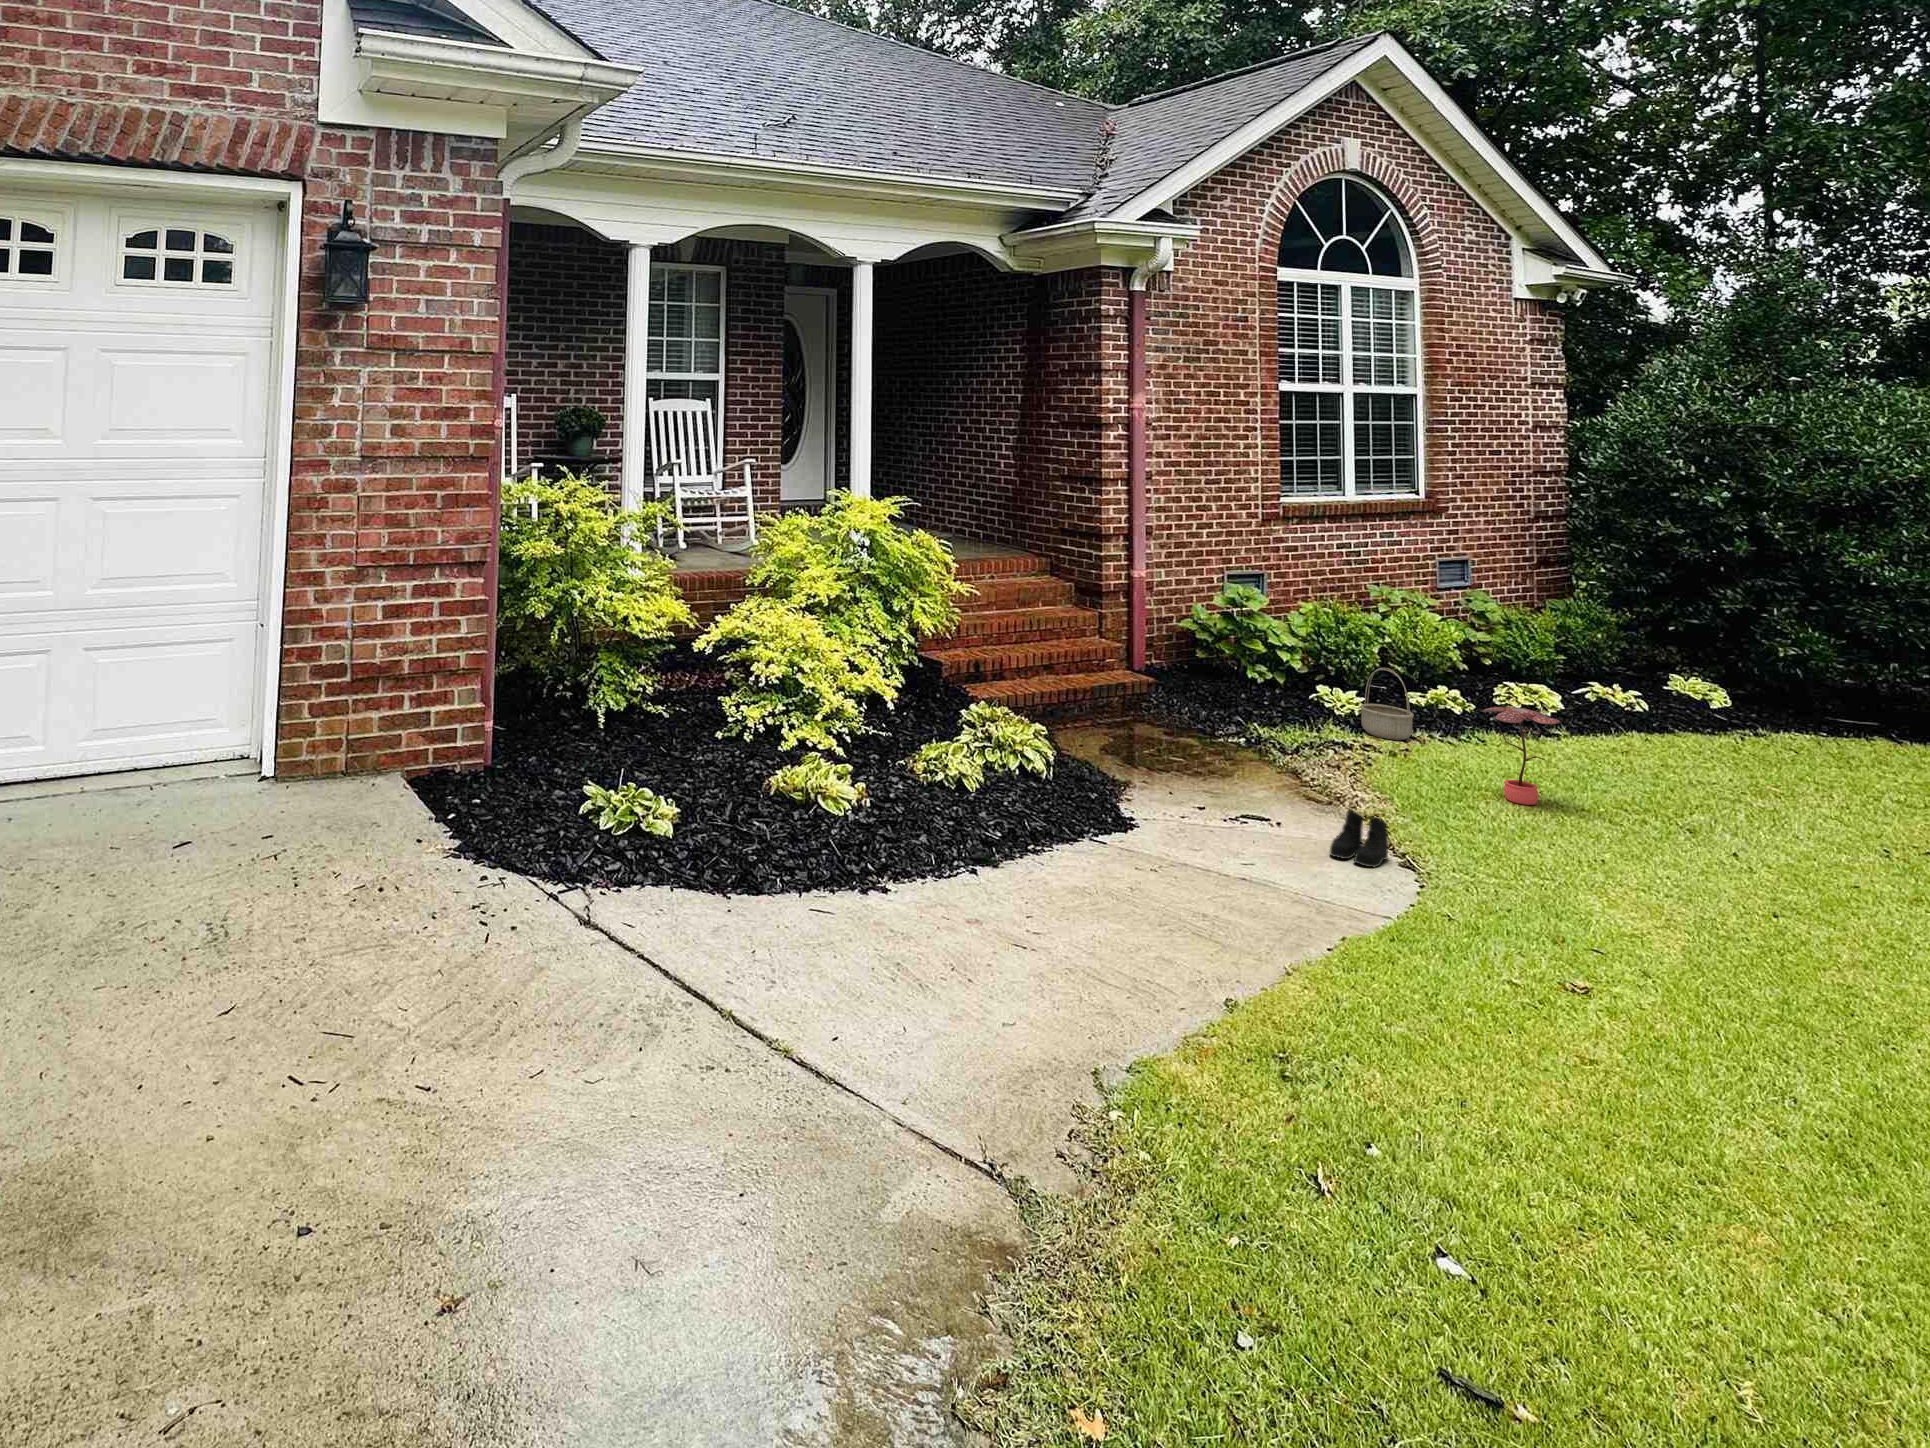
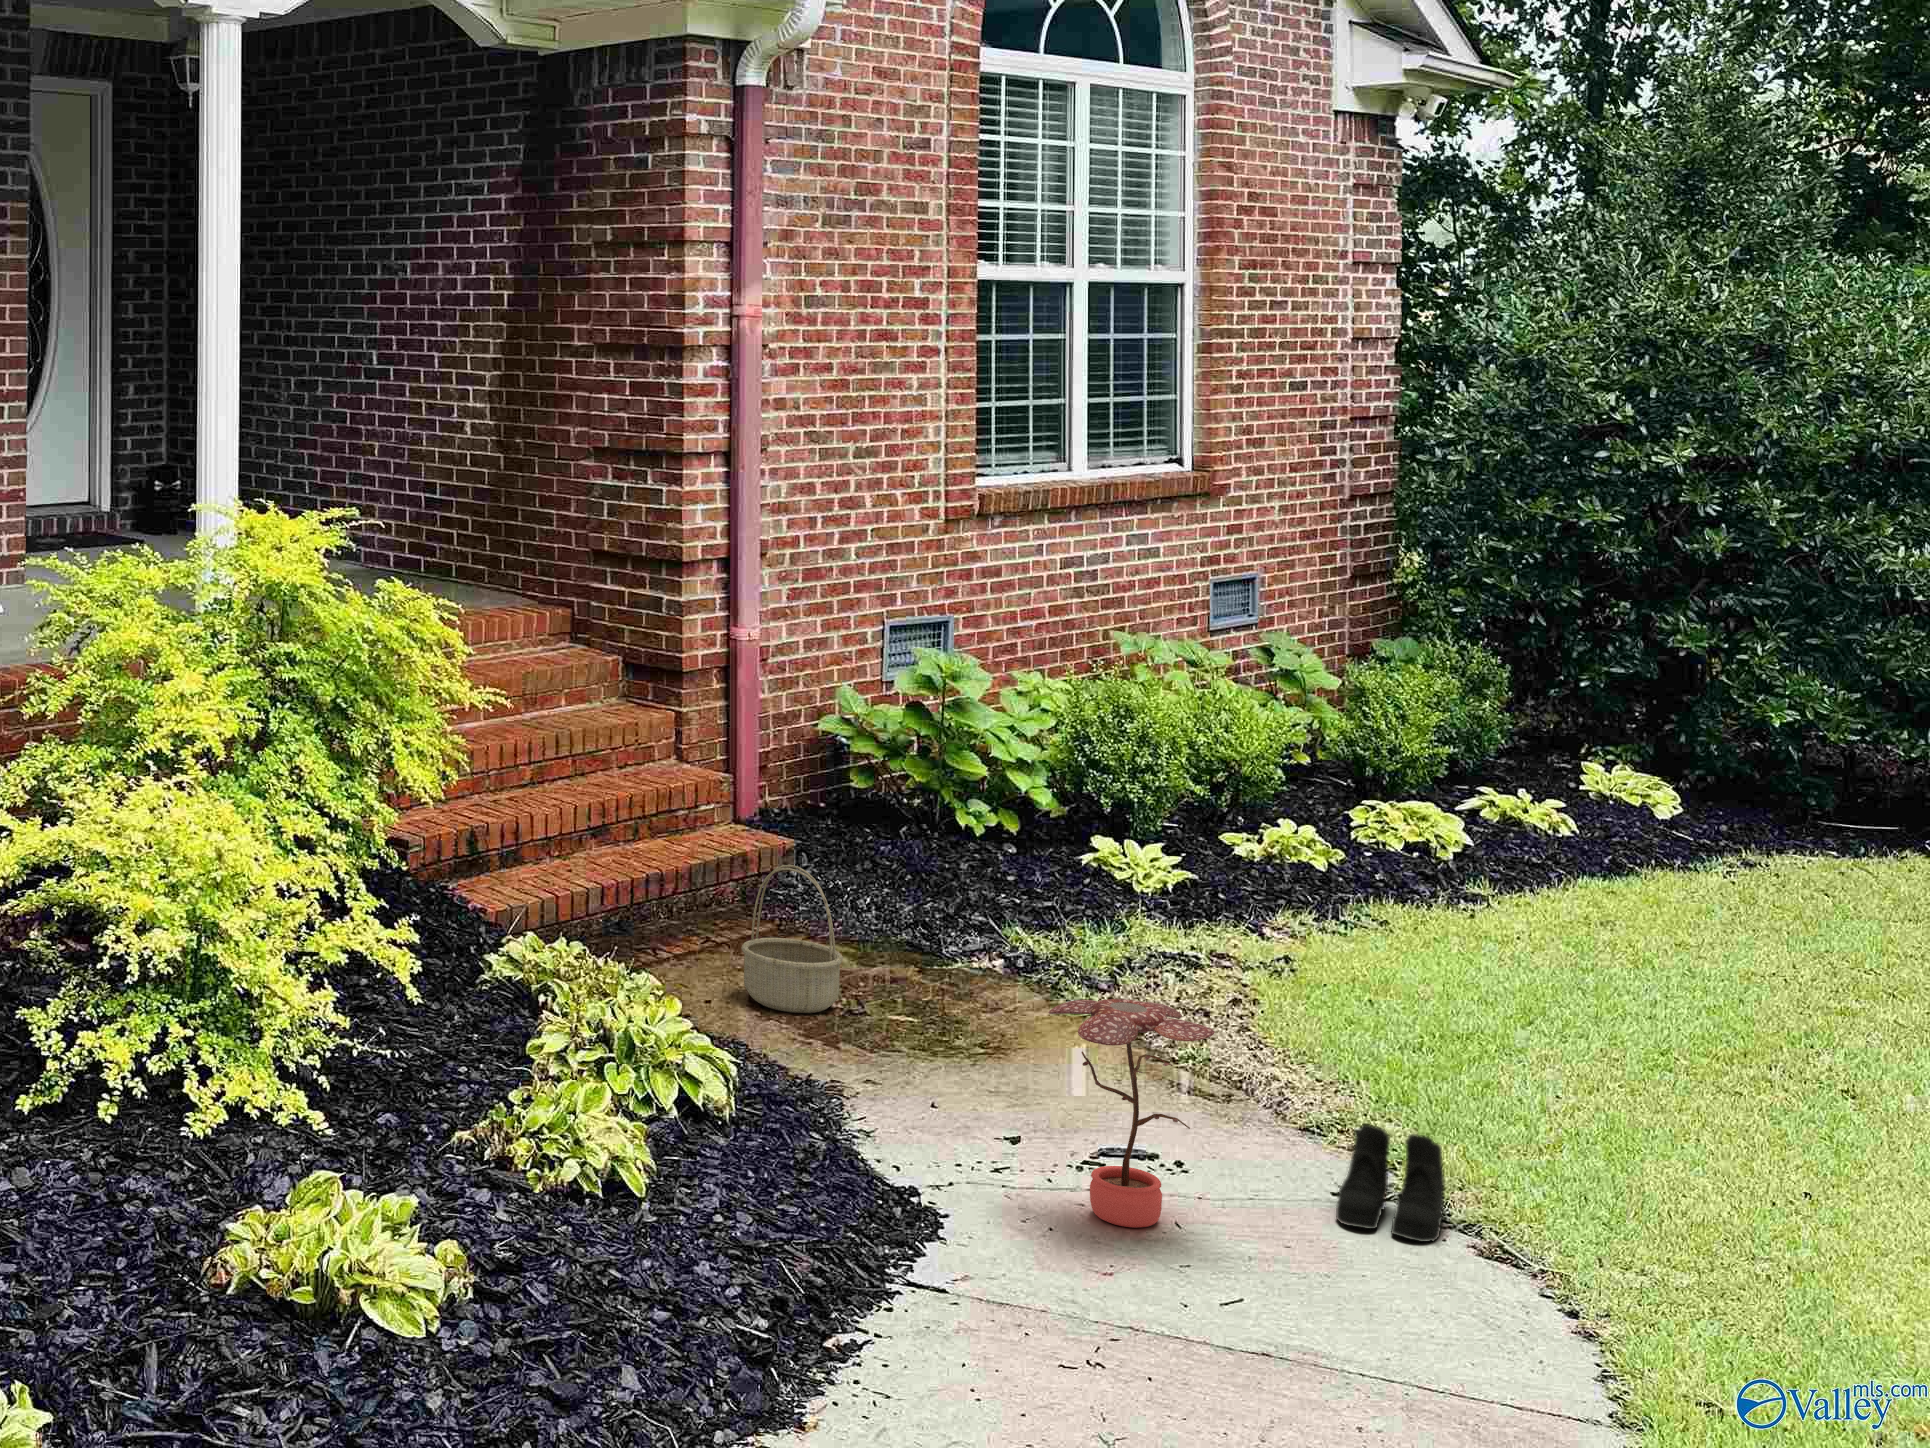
basket: present [1360,668,1414,740] -> present [741,865,843,1013]
potted plant: present [1483,707,1560,805] -> present [1048,999,1215,1228]

